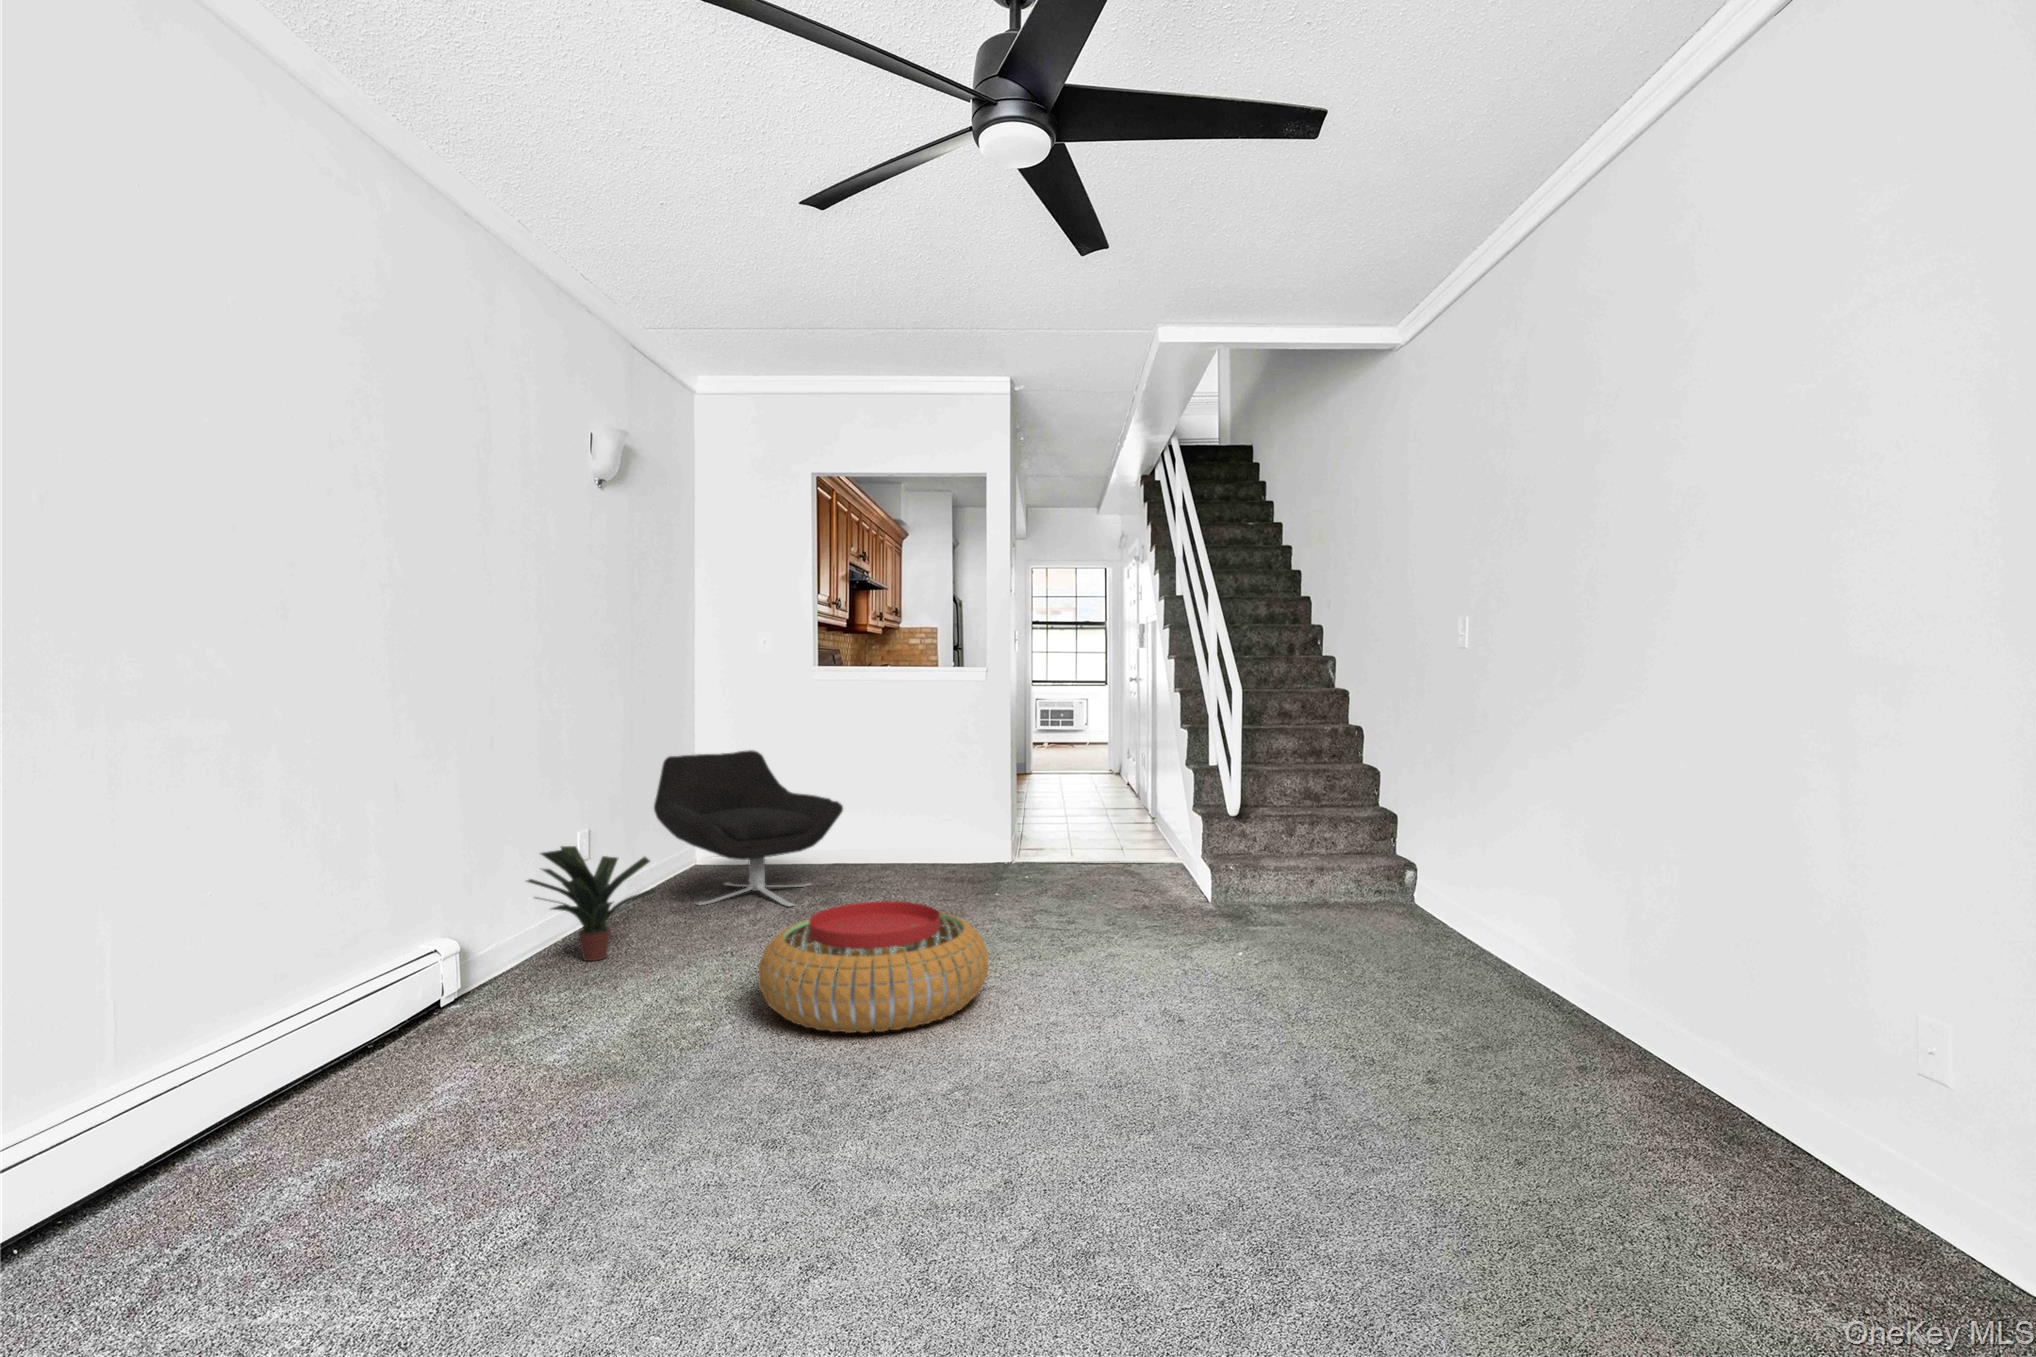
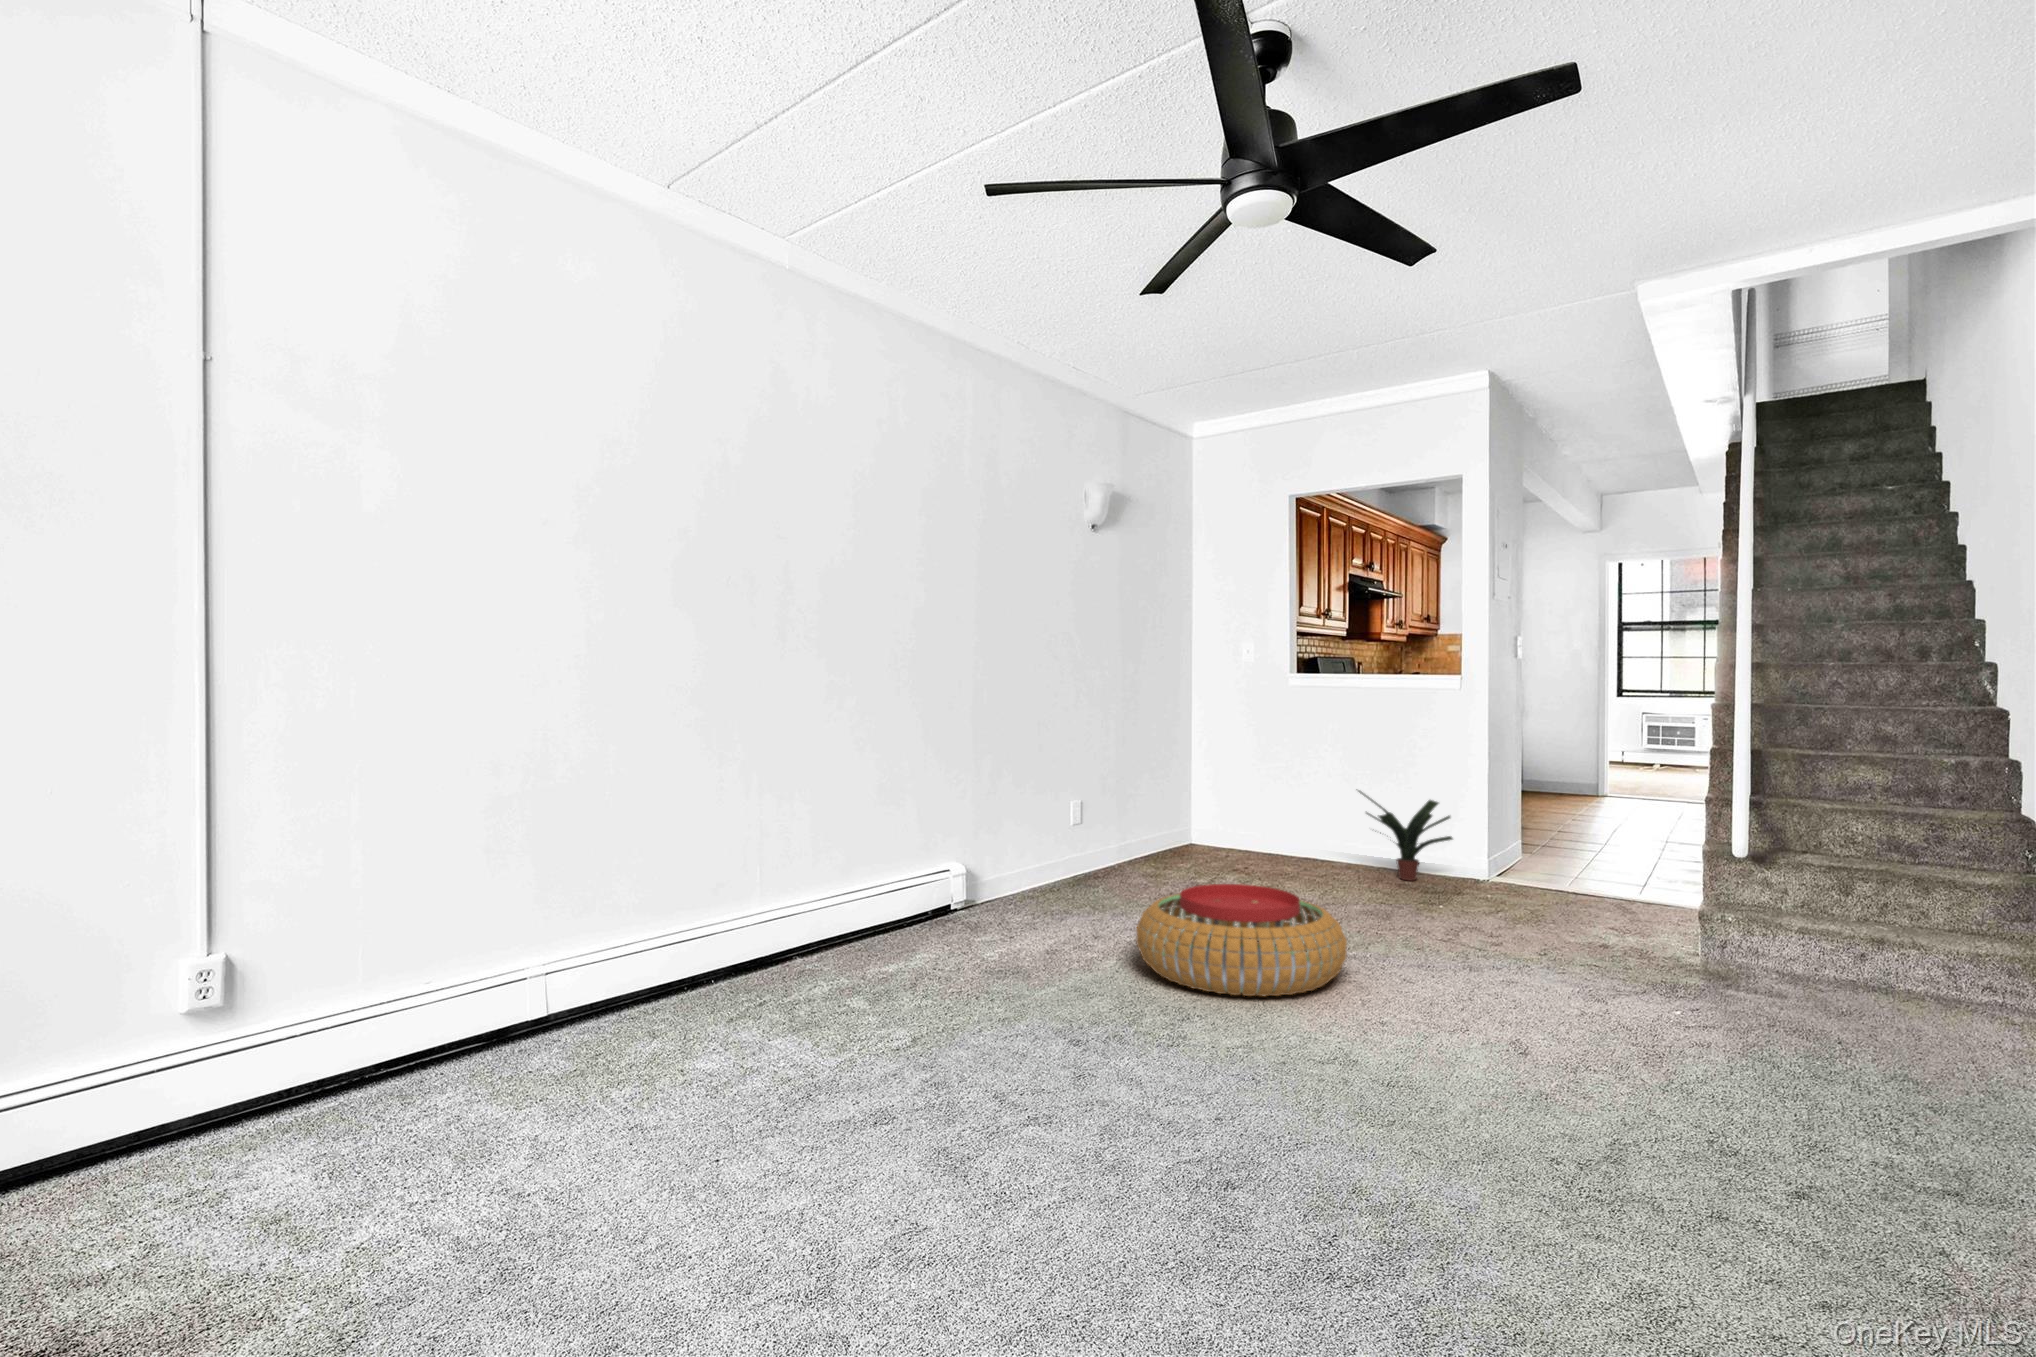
lounge chair: present [654,750,843,906] -> none [1133,748,1292,889]
potted plant: present [527,846,656,961] -> present [1358,790,1453,881]

